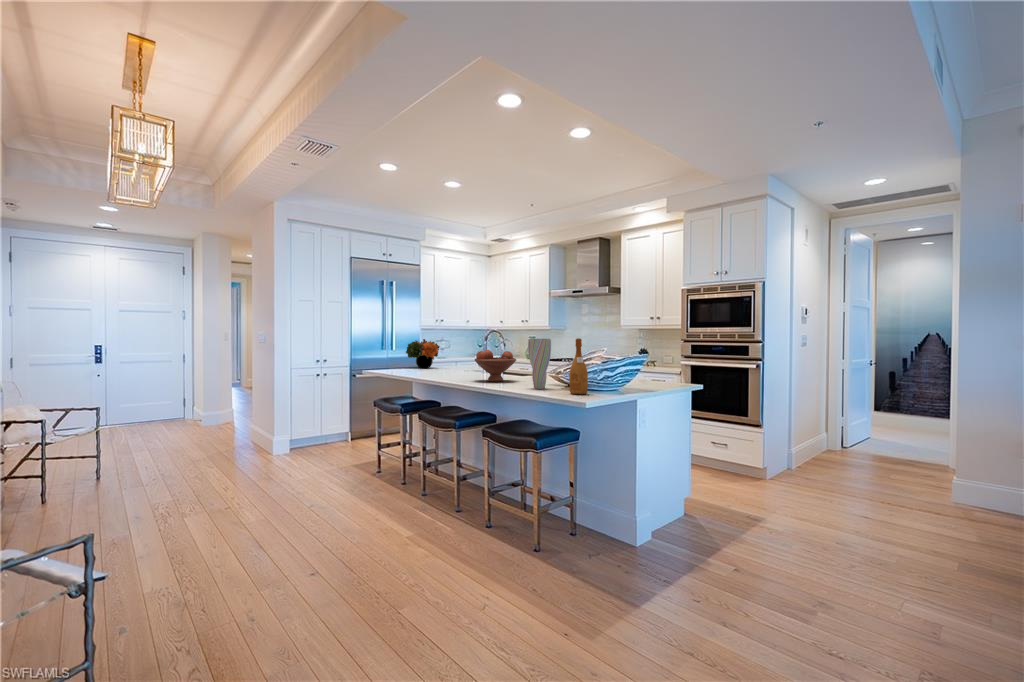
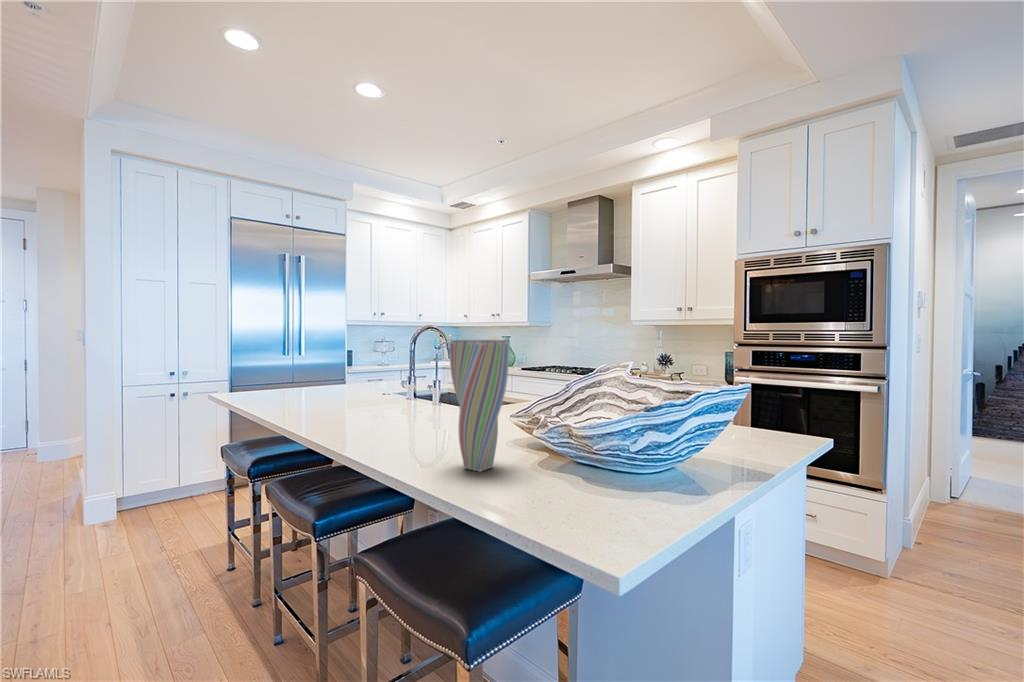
wine bottle: present [569,338,588,394] -> none [556,341,612,518]
flower arrangement: present [406,339,440,369] -> none [299,338,357,384]
fruit bowl: present [475,350,516,382] -> none [356,361,446,430]

